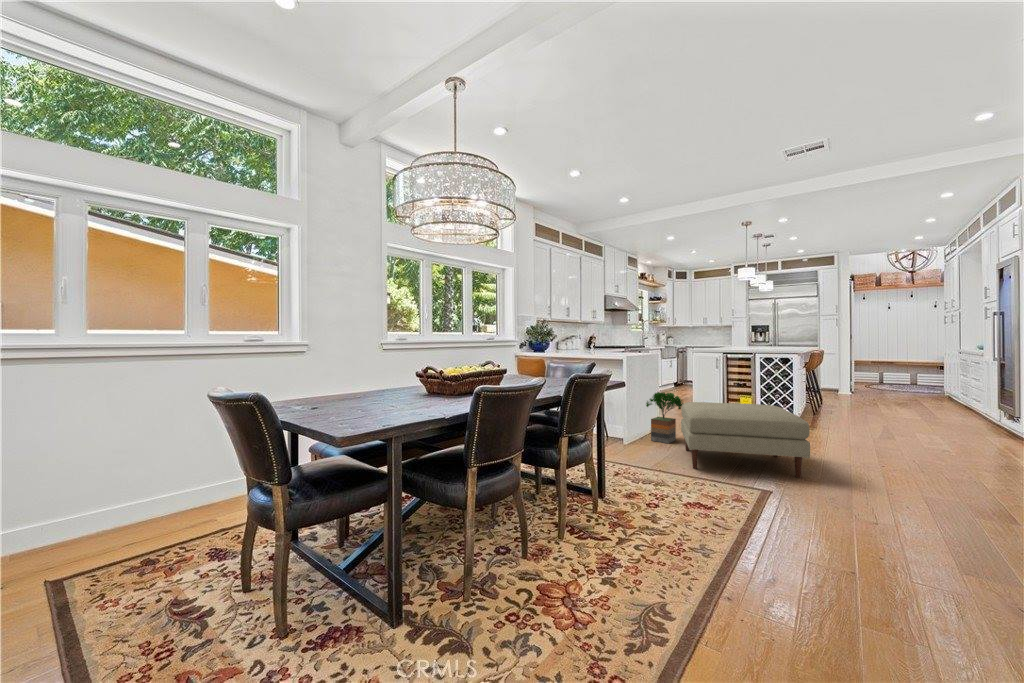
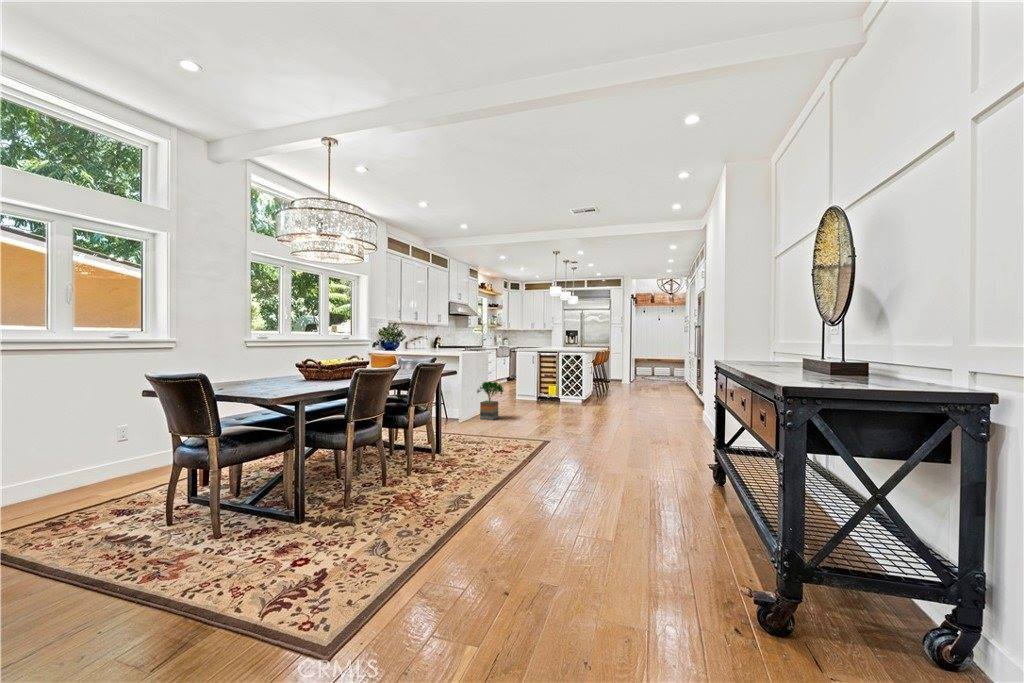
ottoman: present [681,402,810,478] -> none [501,387,575,433]

